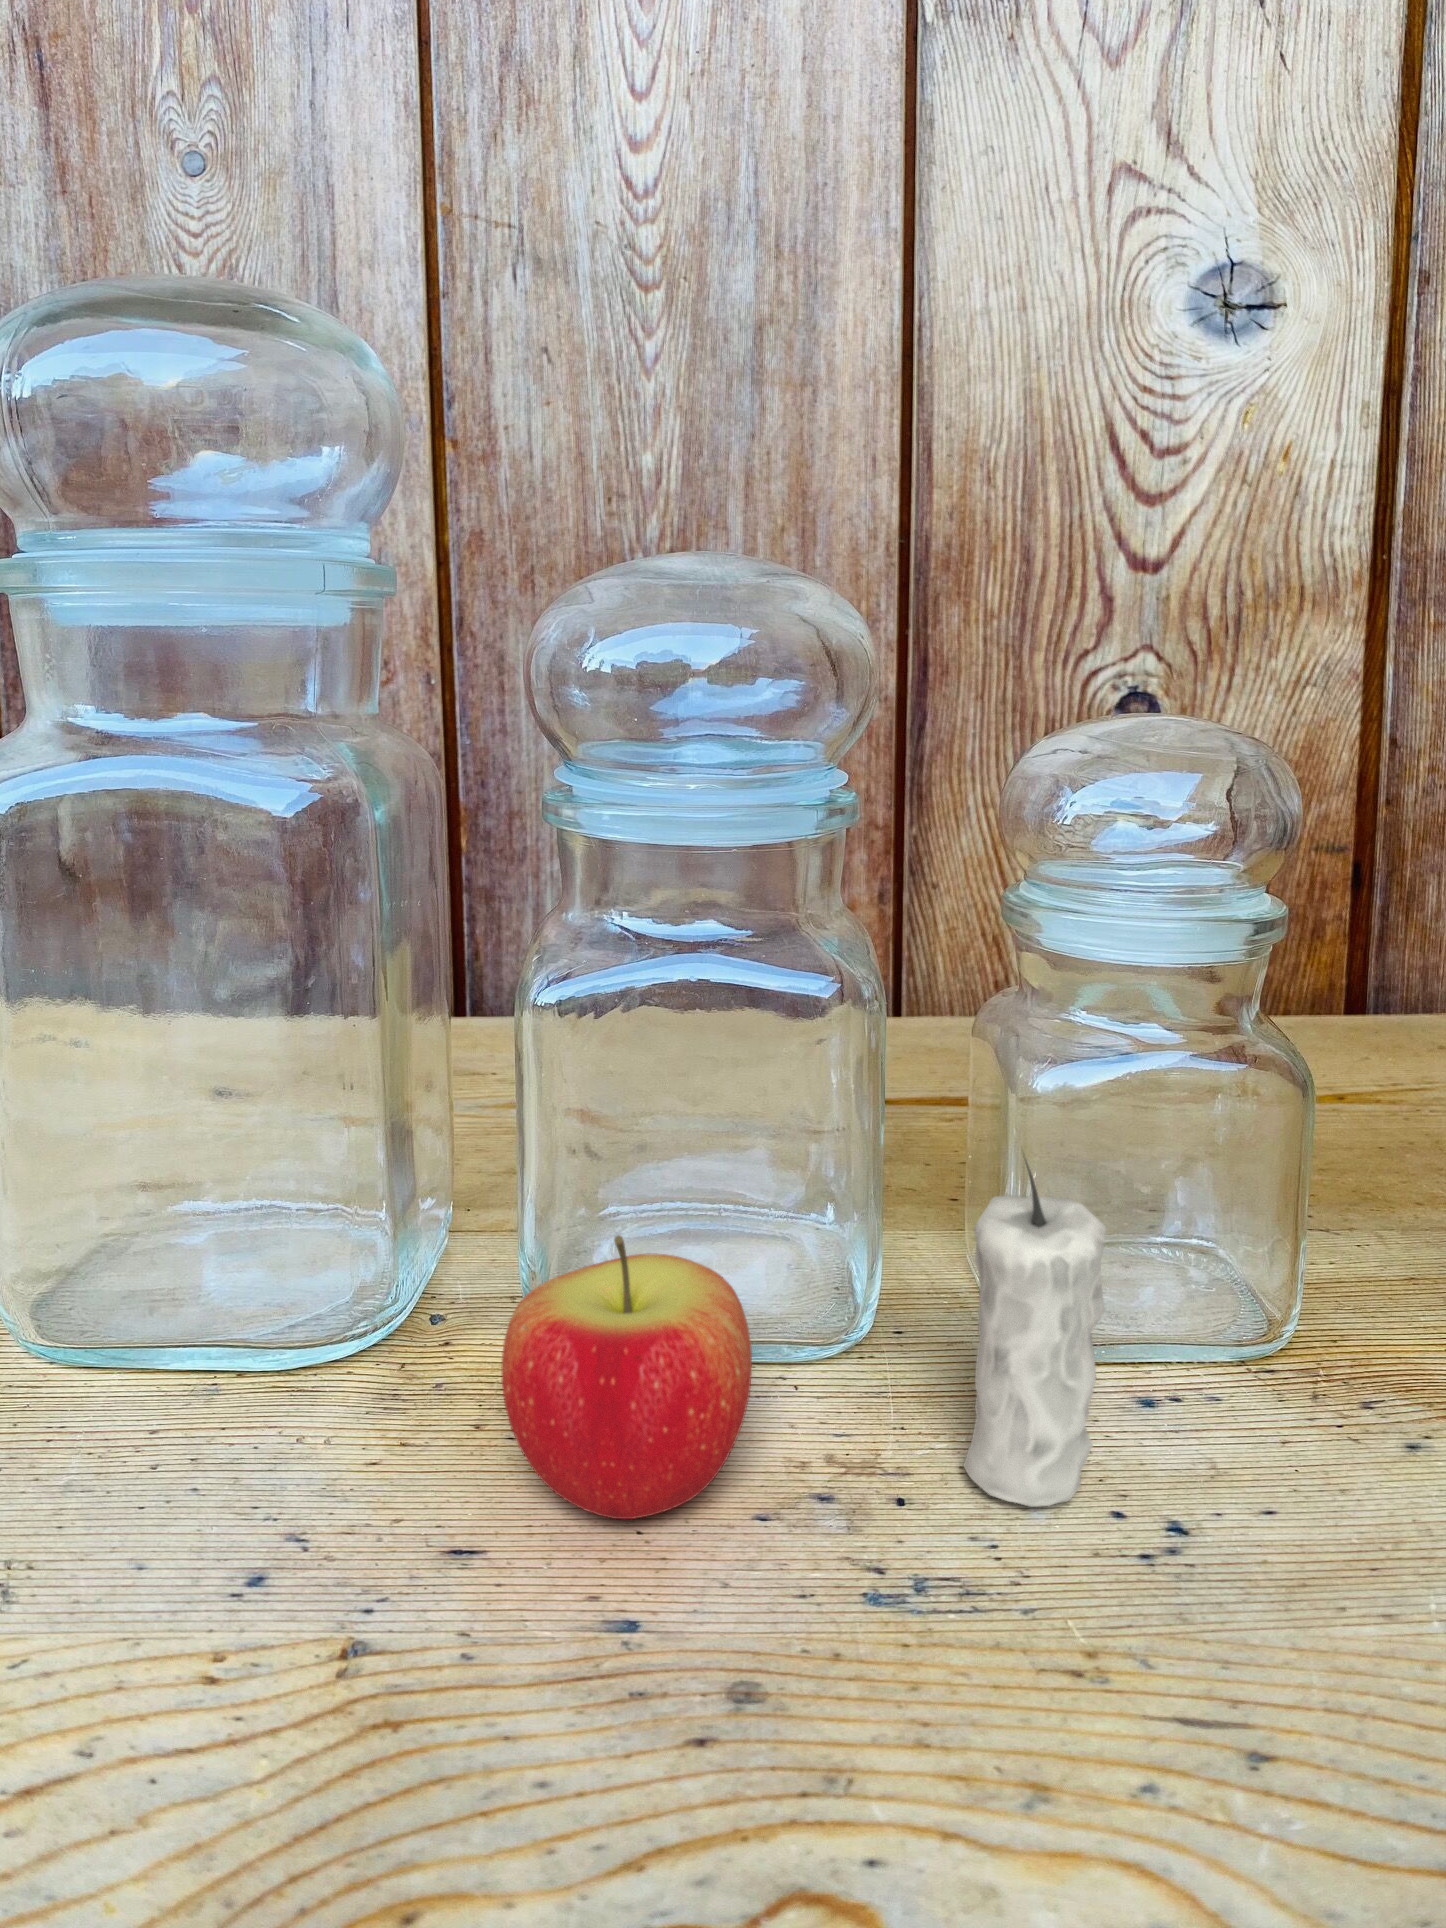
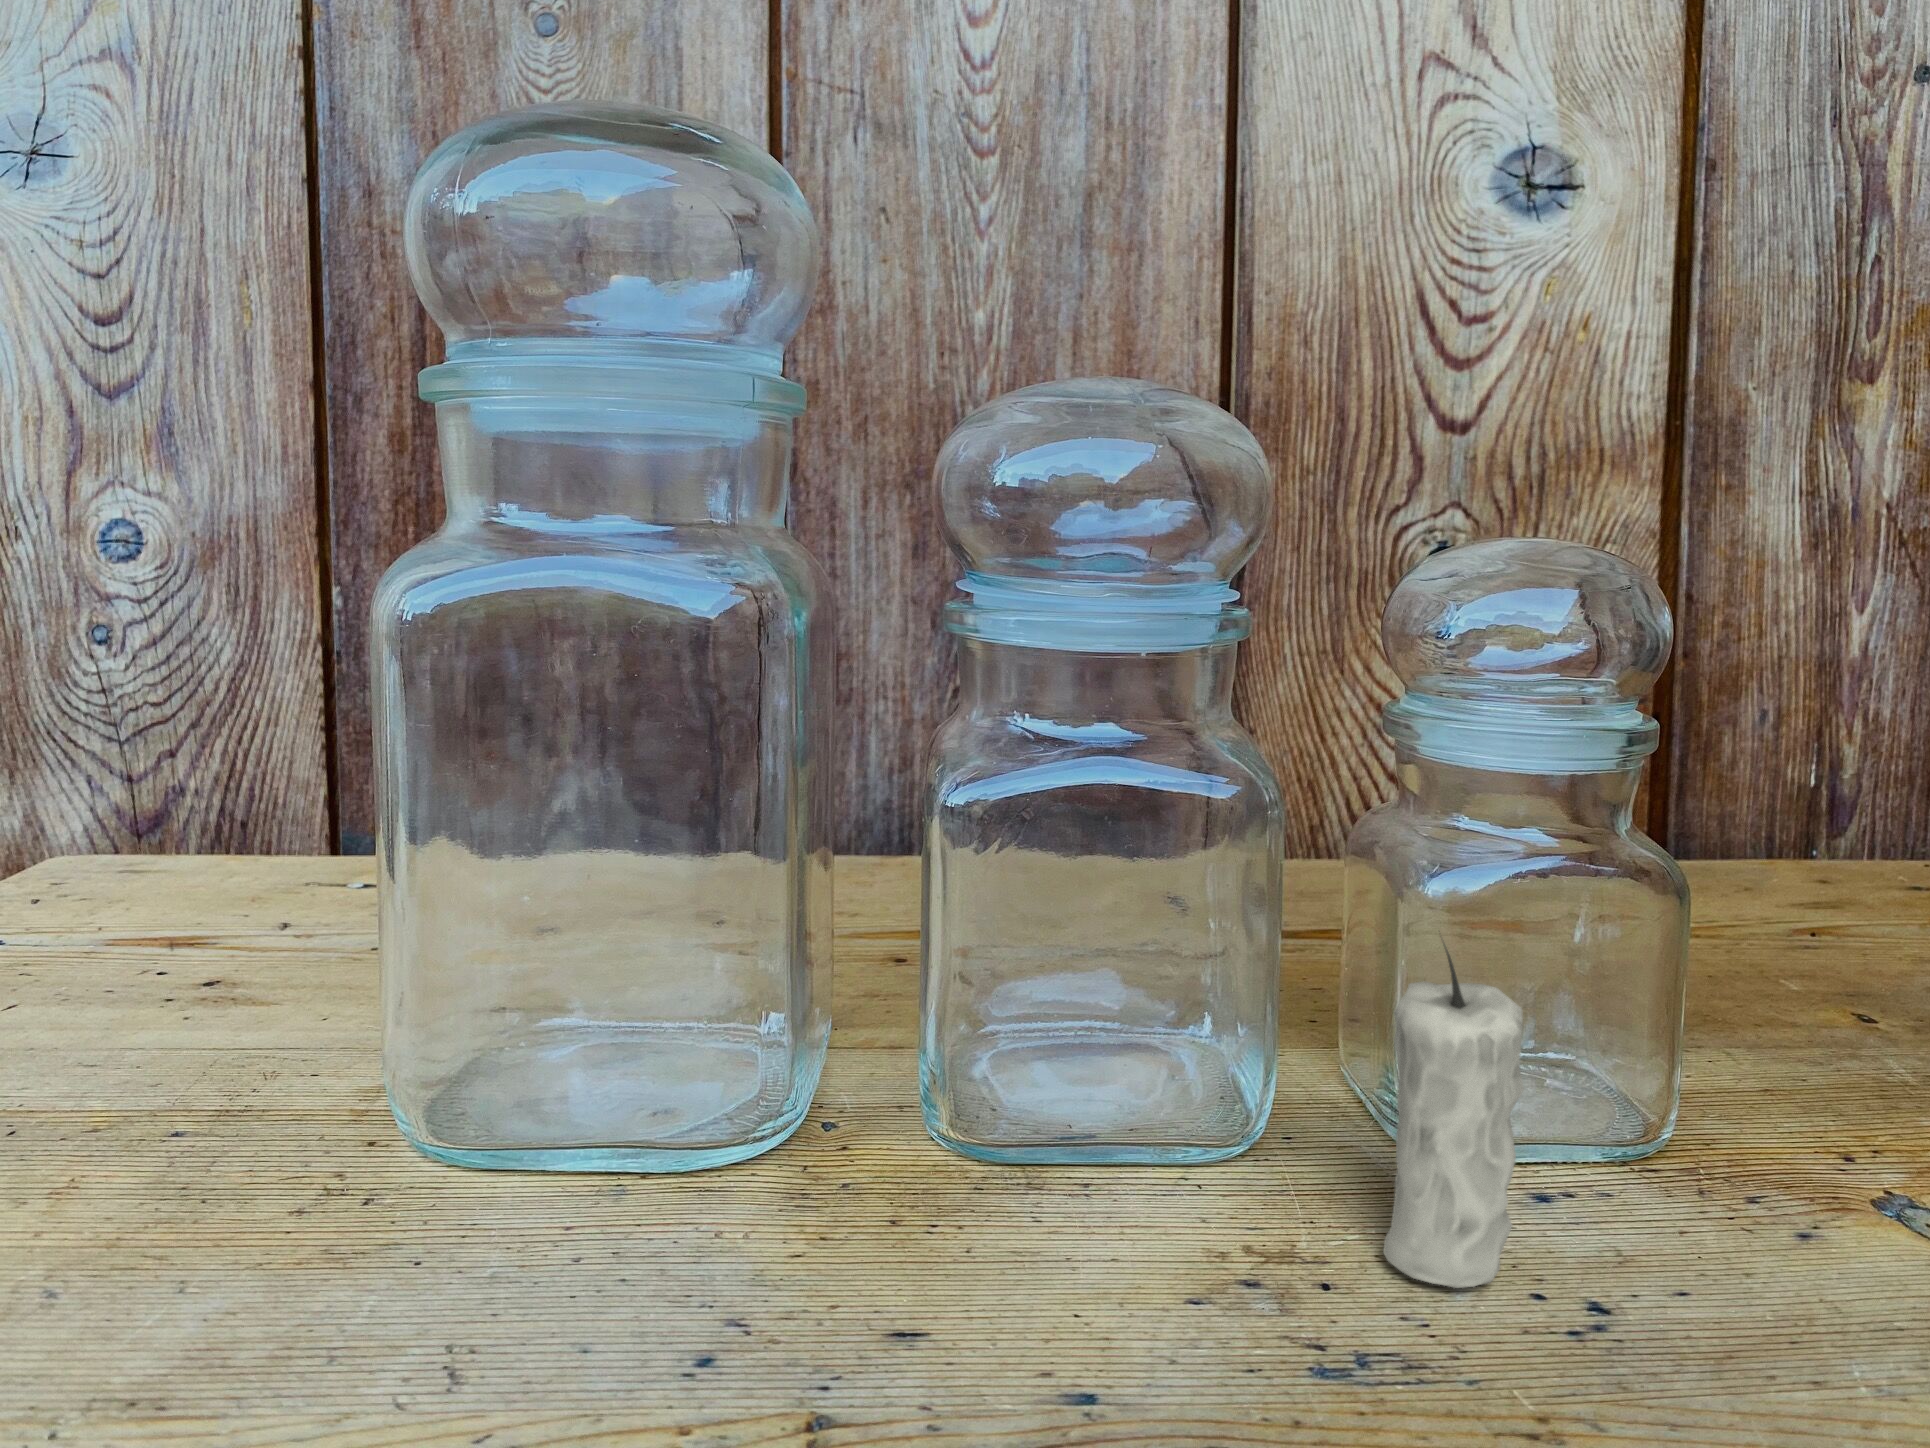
apple: present [502,1235,752,1519] -> none [939,1014,1184,1304]

